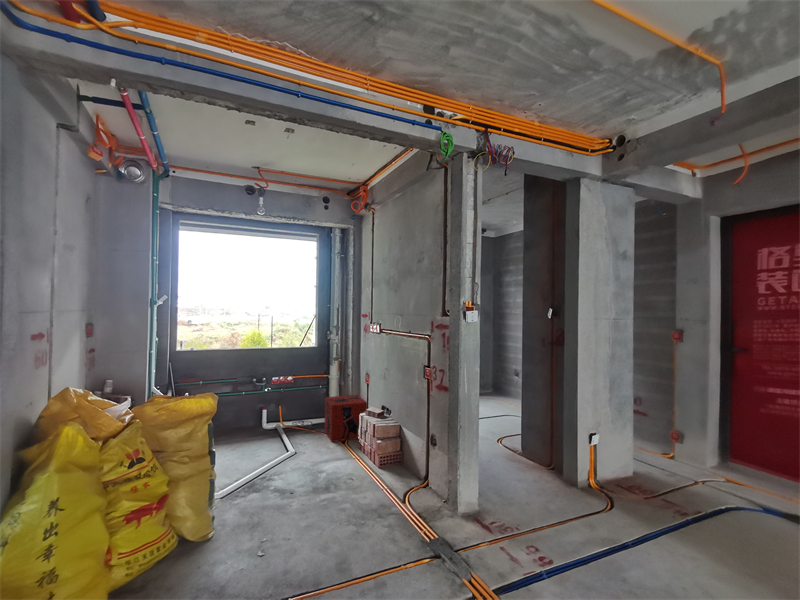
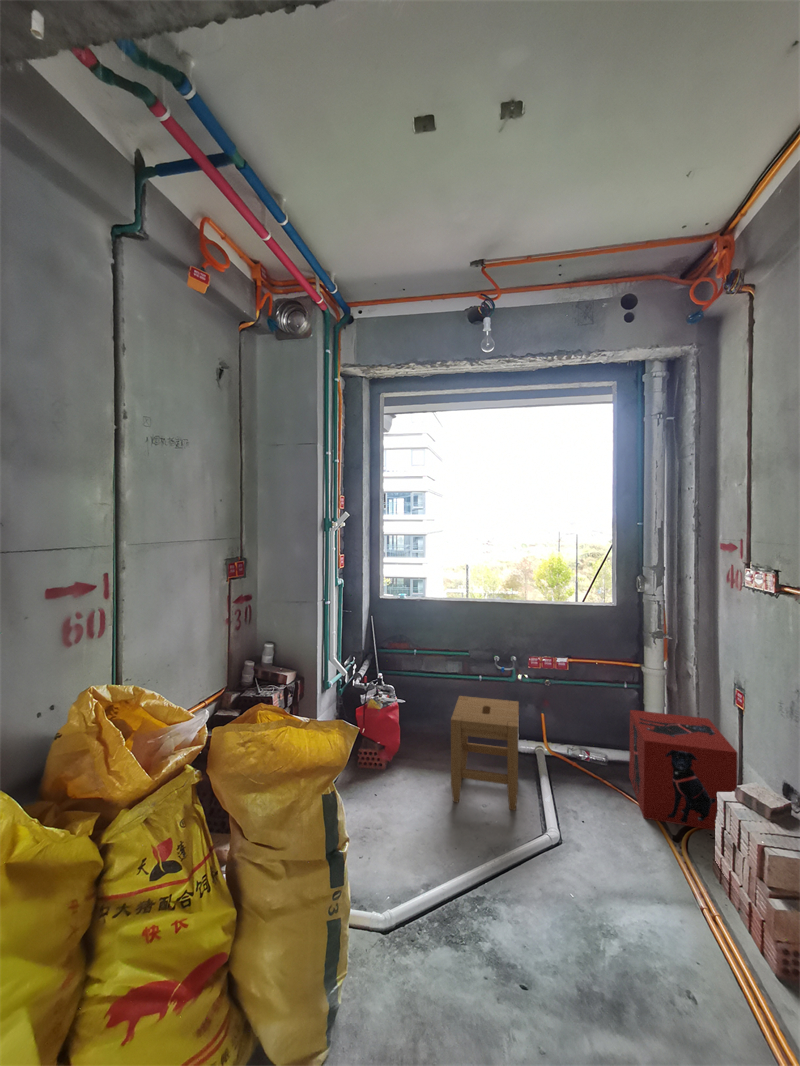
stool: none [234,401,274,461] -> present [451,696,519,810]

